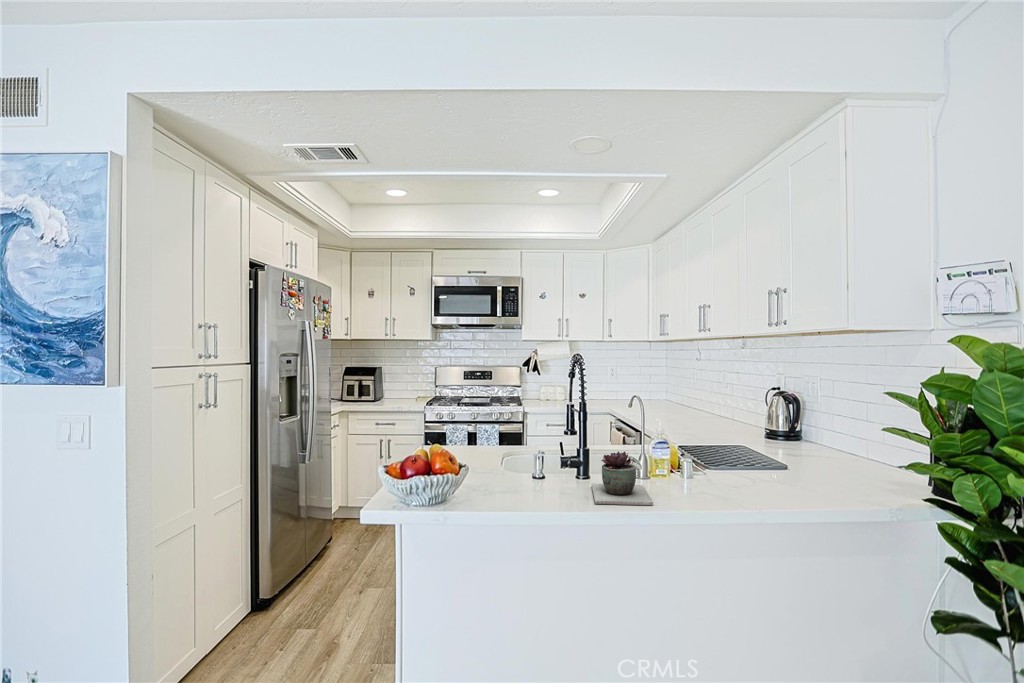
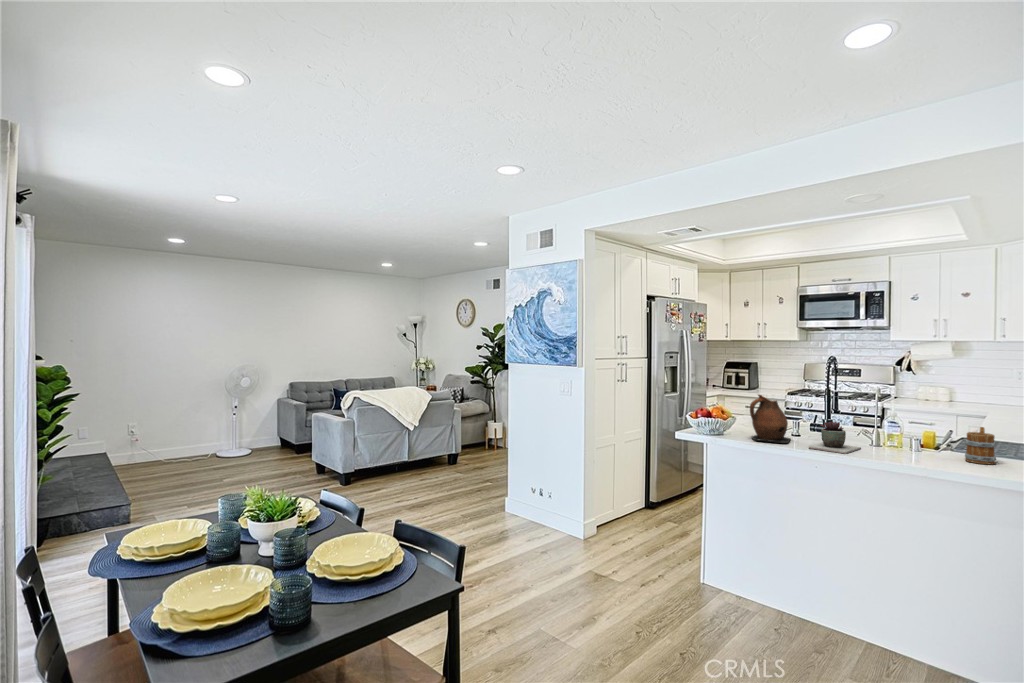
ceramic pitcher: none [486,418,556,502] -> present [750,395,790,443]
mug: none [755,437,793,488] -> present [965,427,996,464]

